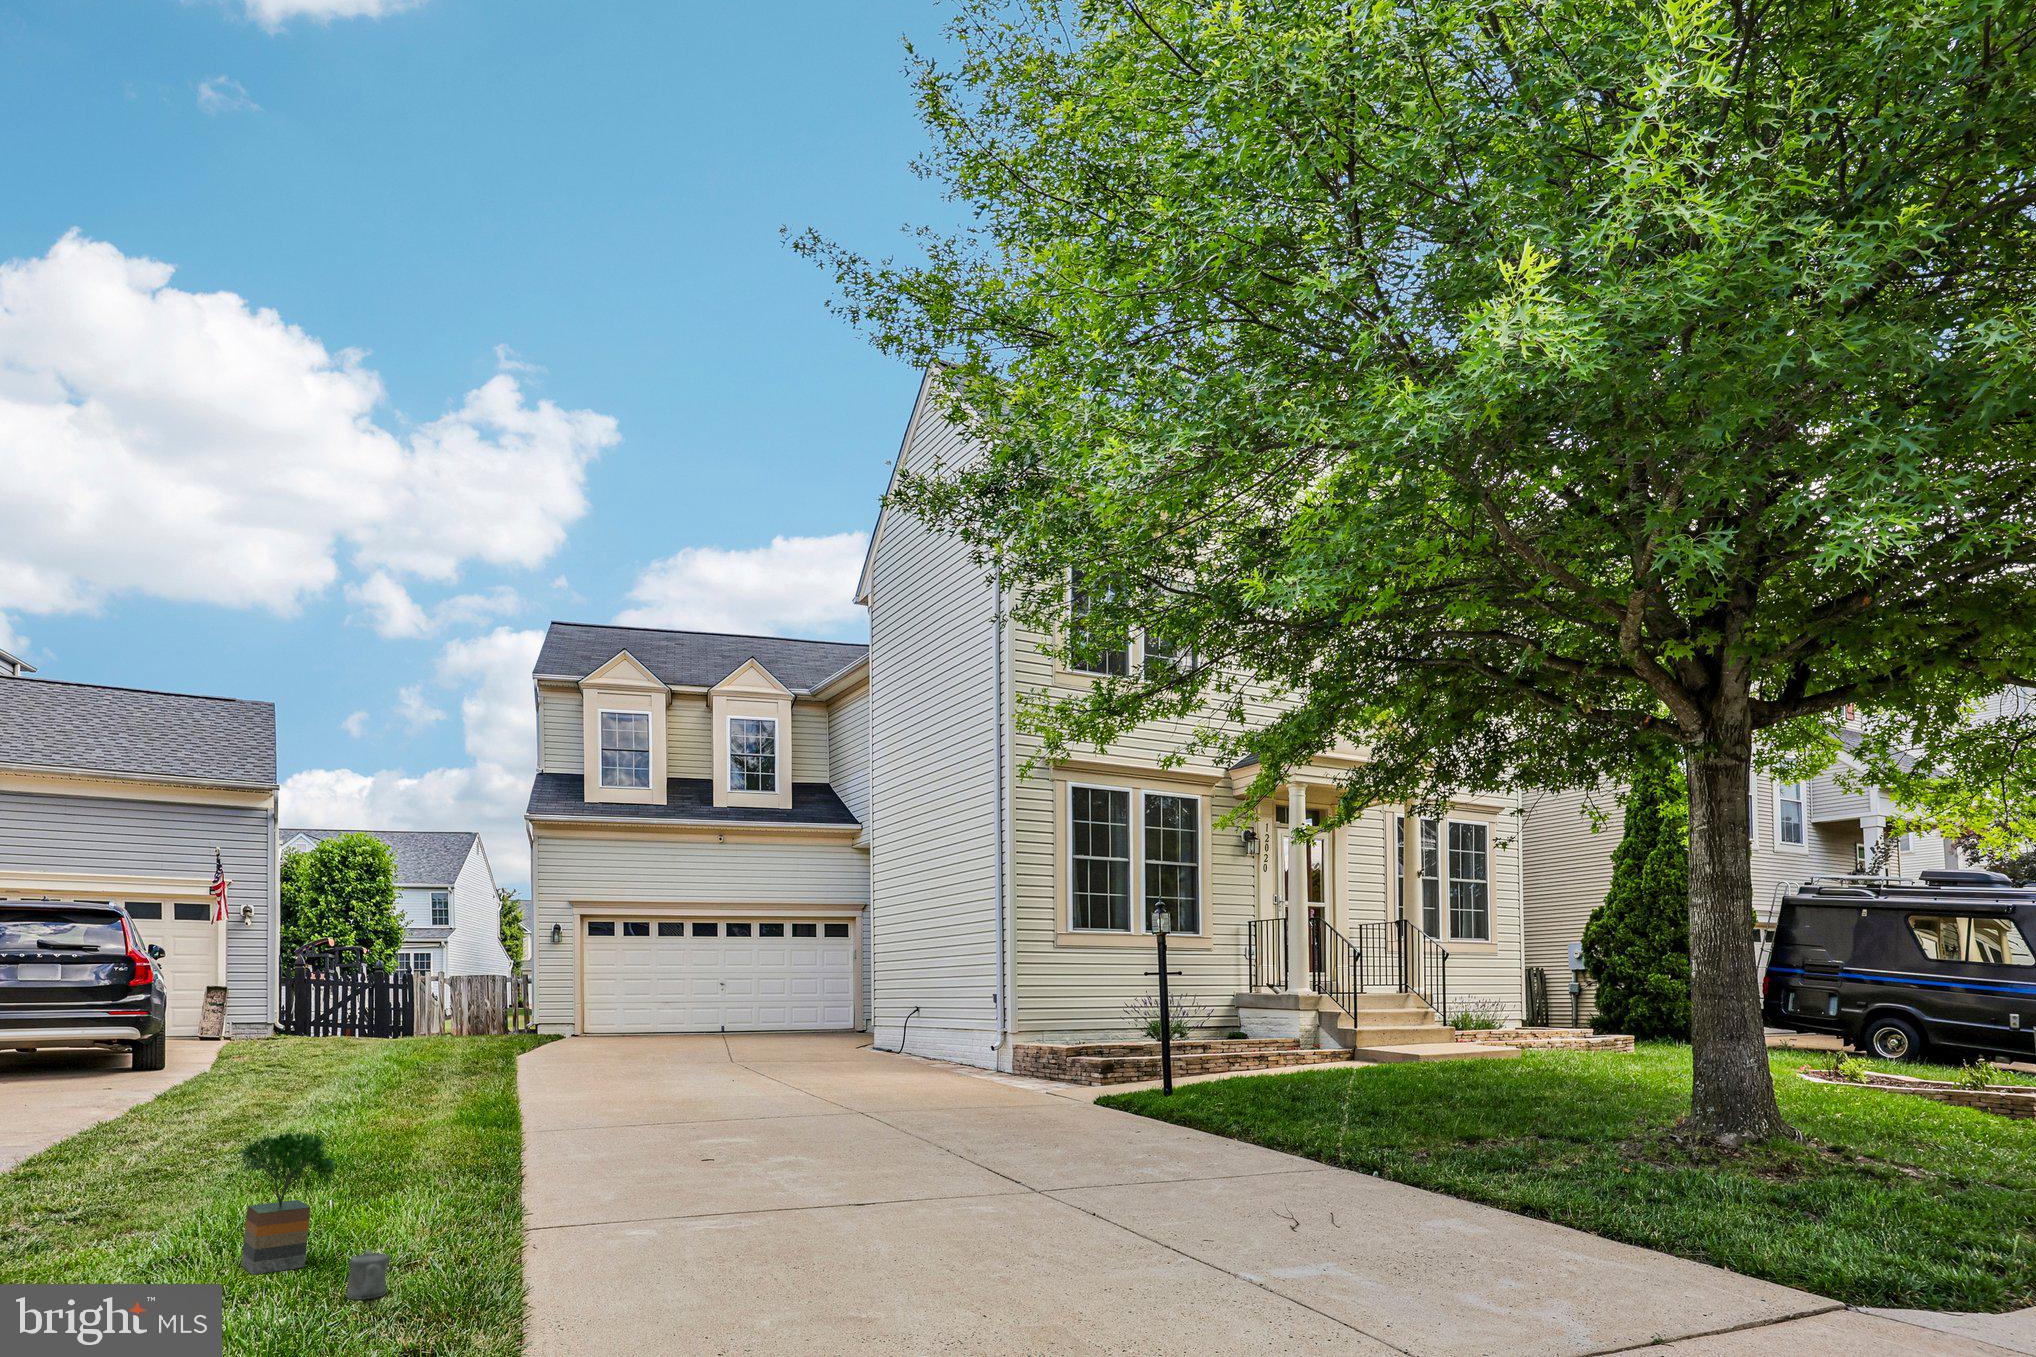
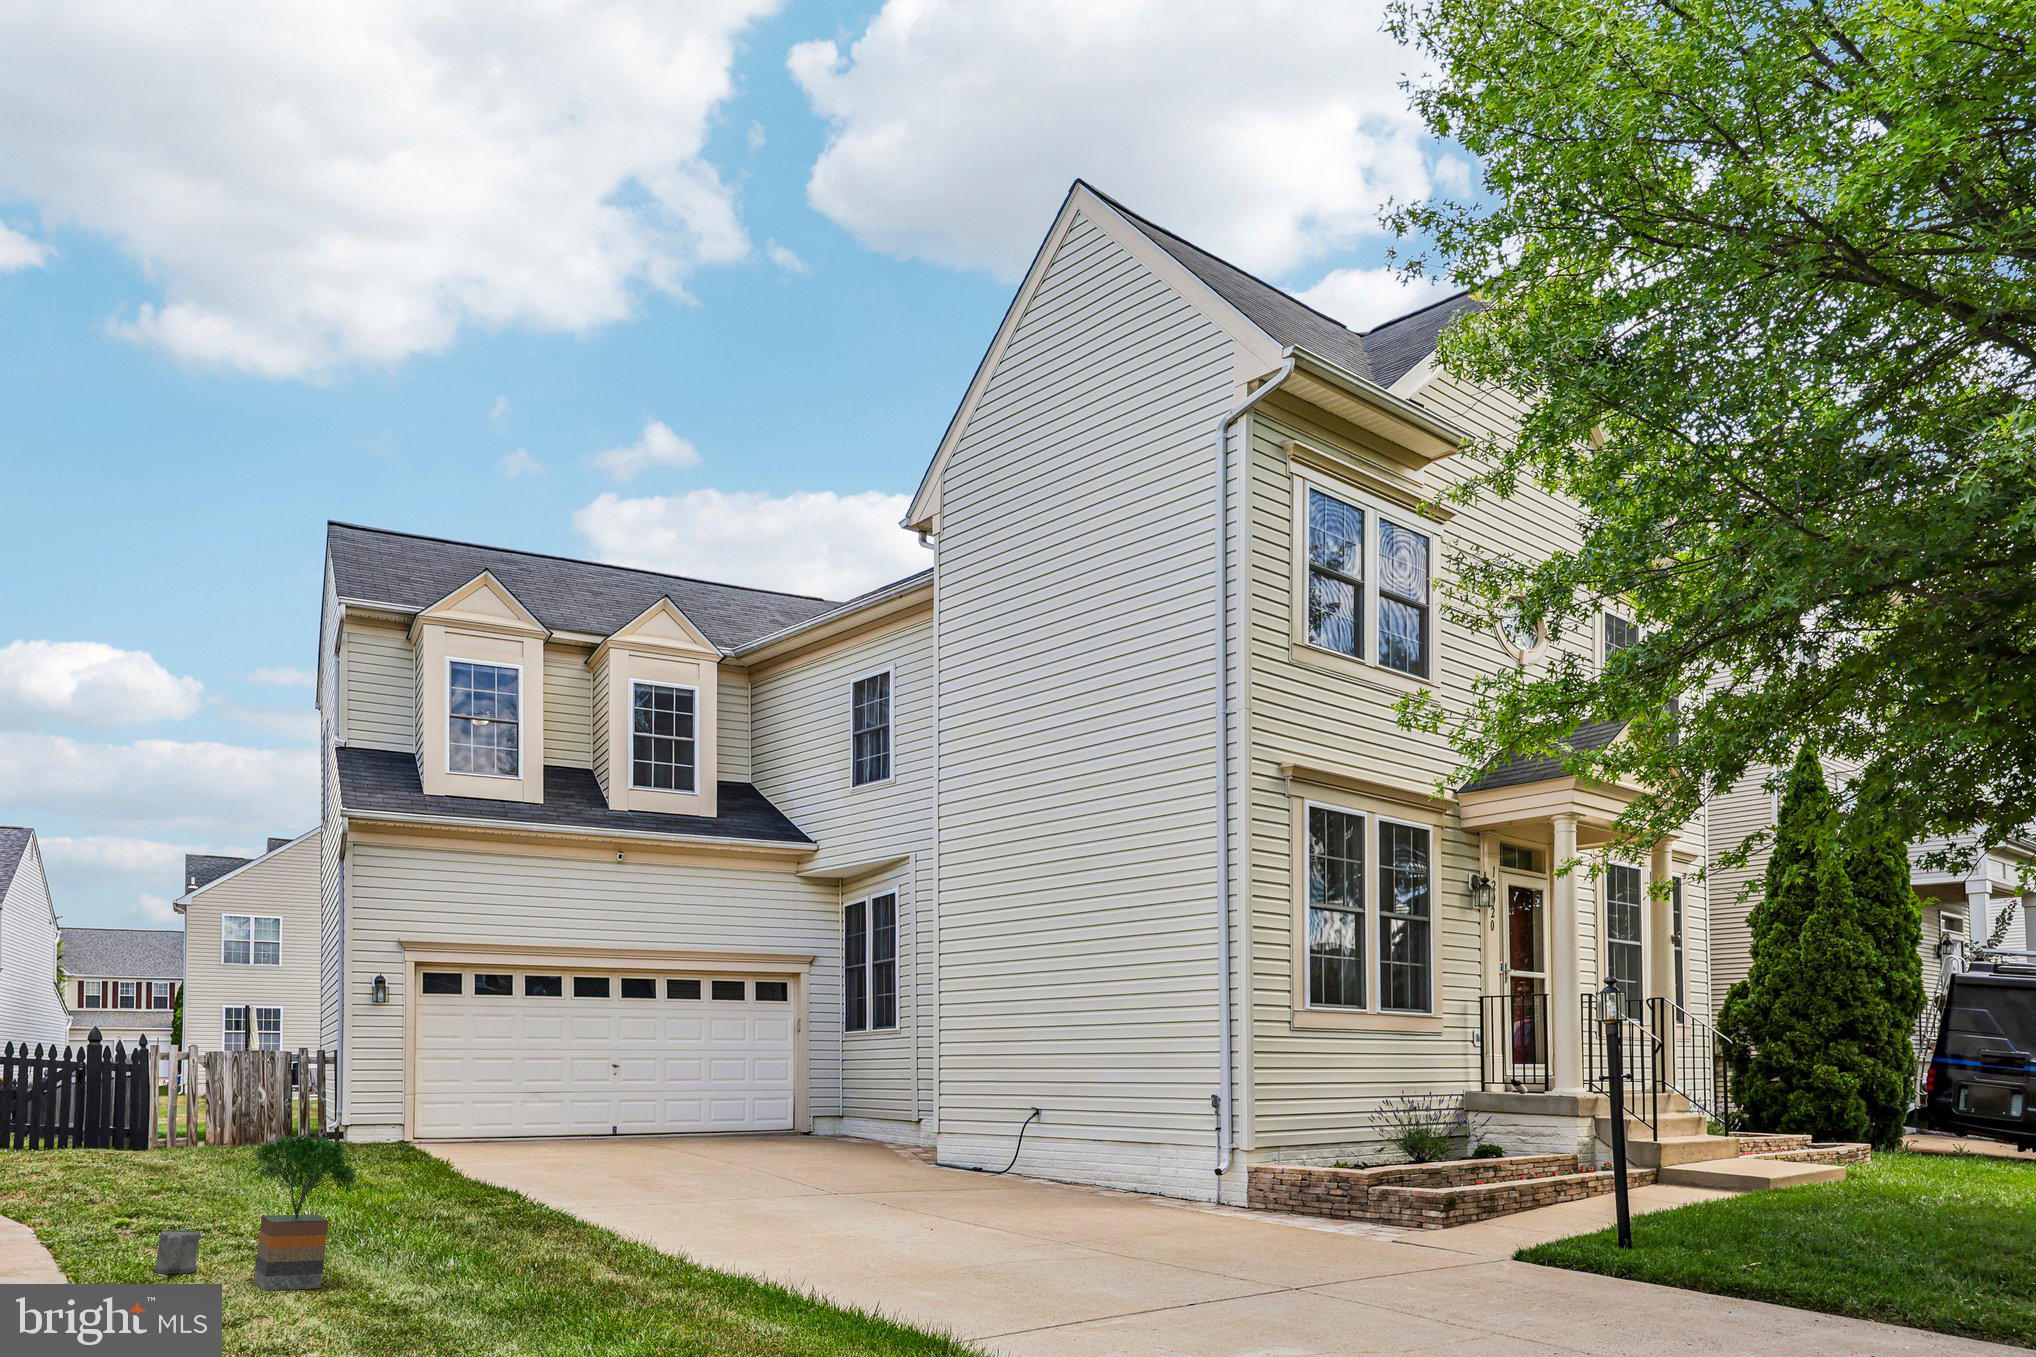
watering can: present [346,1250,390,1300] -> present [154,1228,201,1274]

